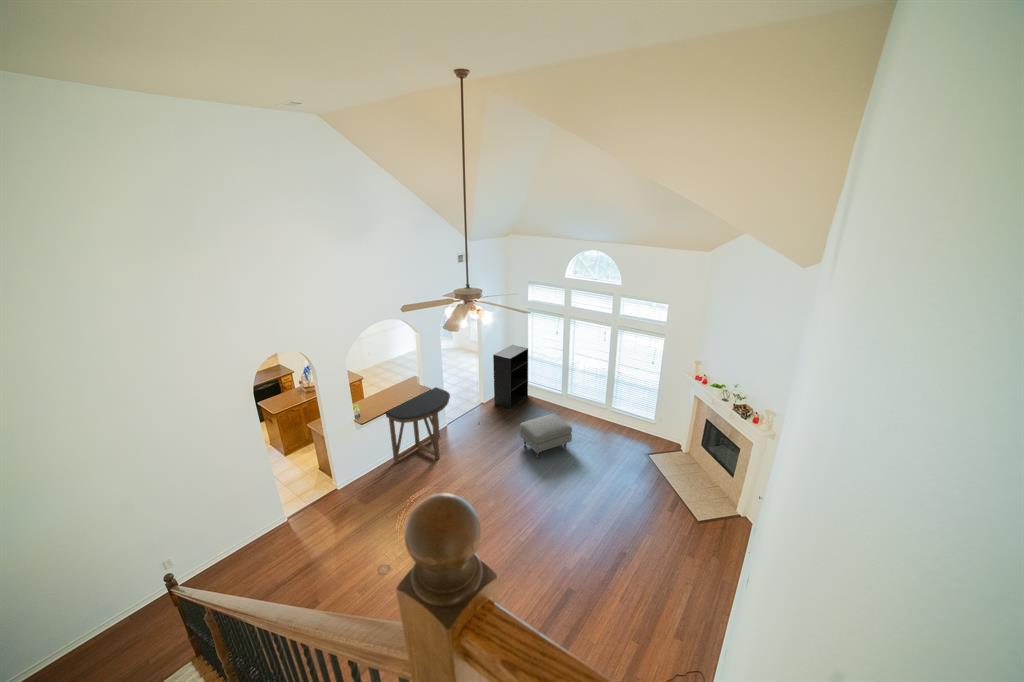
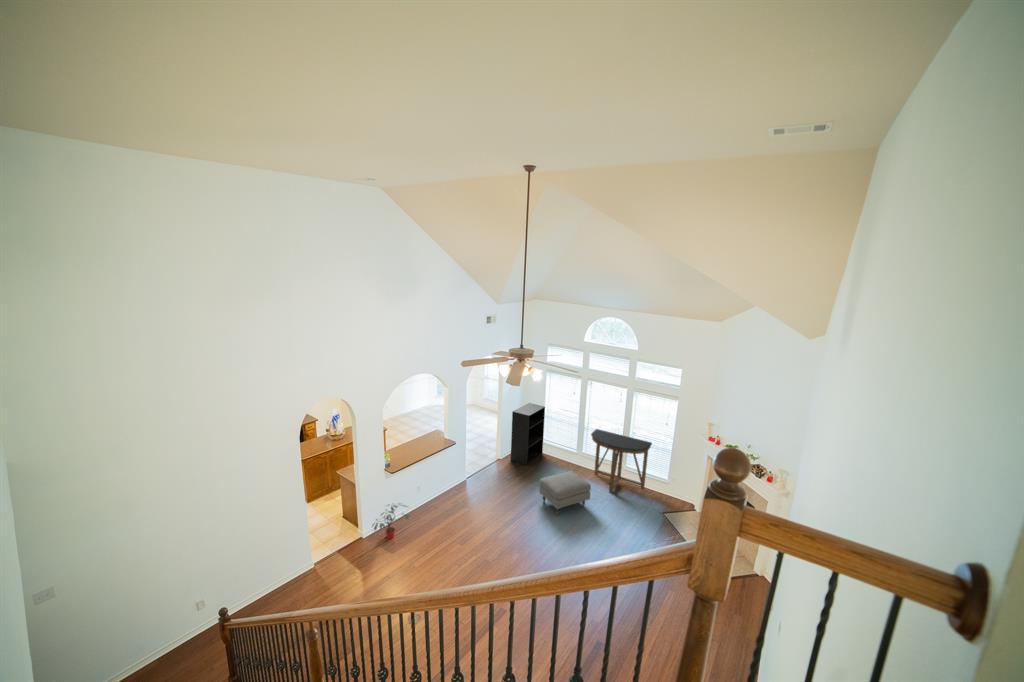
console table: present [385,387,450,464] -> present [591,429,652,493]
potted plant: none [344,454,387,489] -> present [373,505,410,539]

